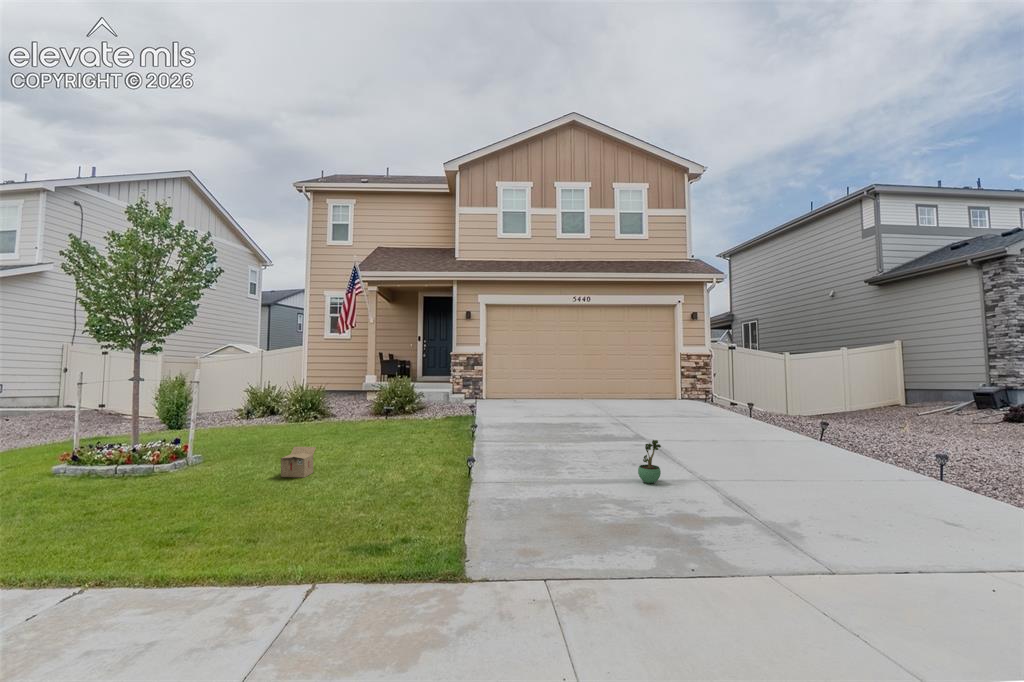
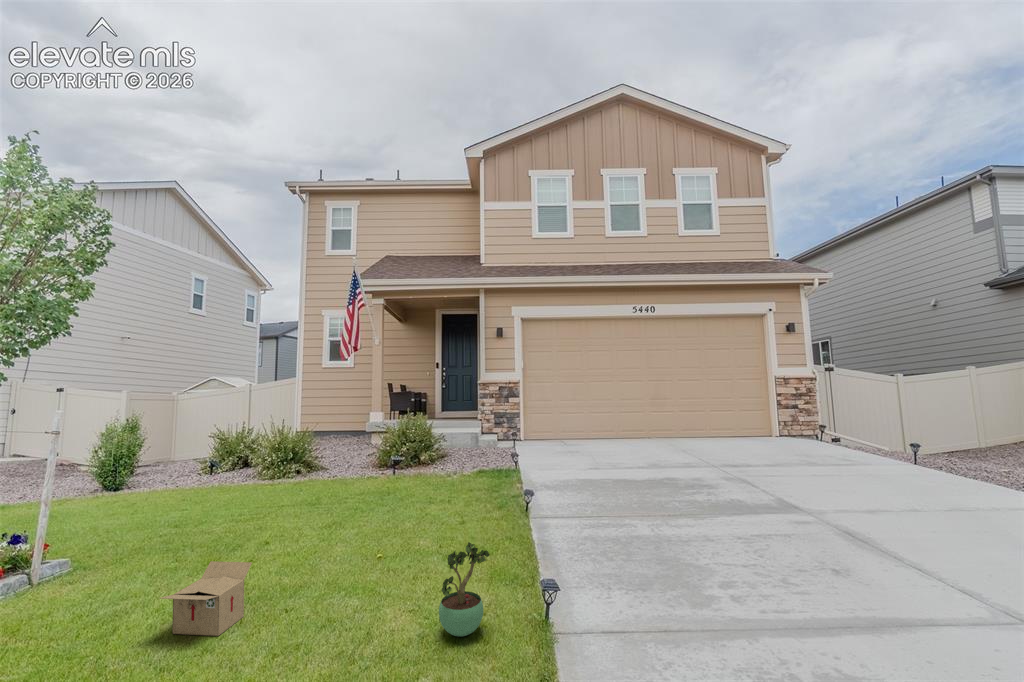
potted plant: present [638,440,661,483] -> present [439,542,490,637]

